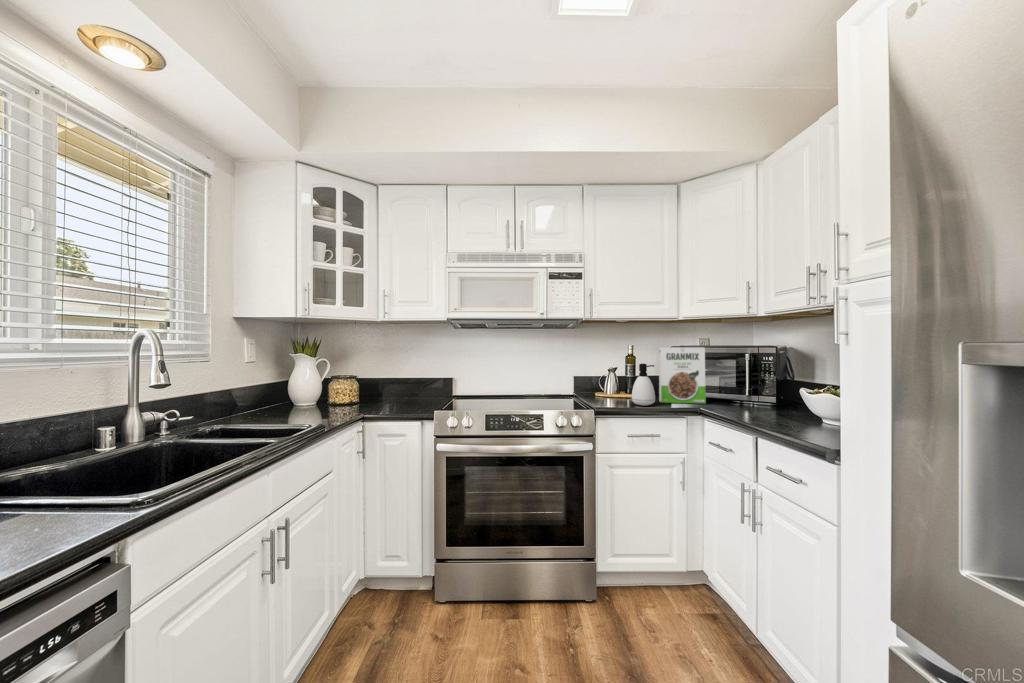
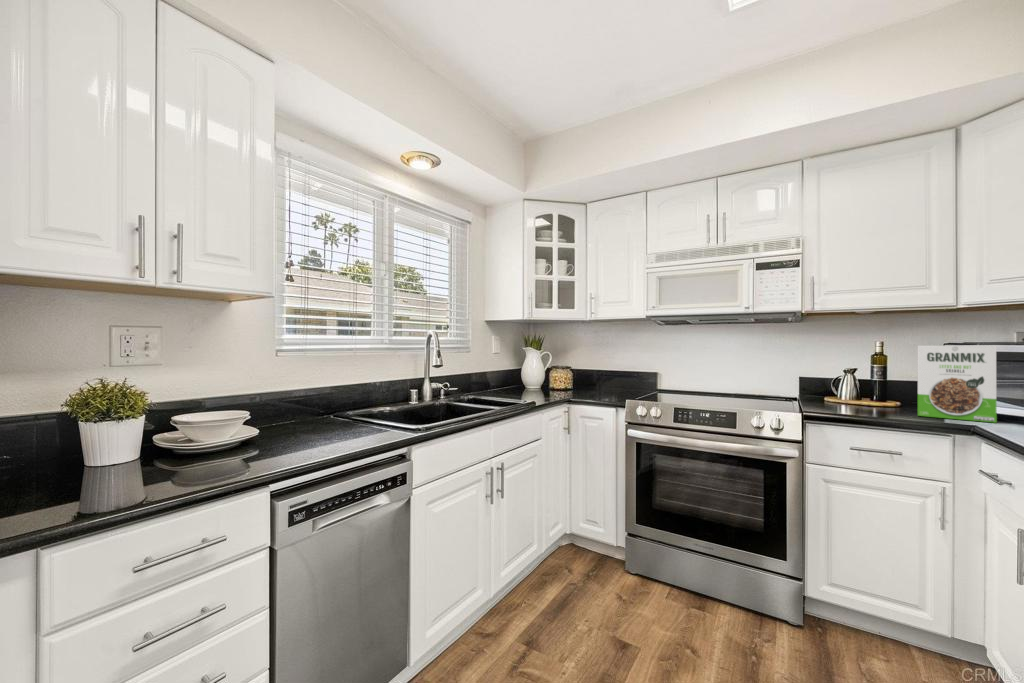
soap dispenser: present [632,364,655,406] -> none [864,365,901,416]

